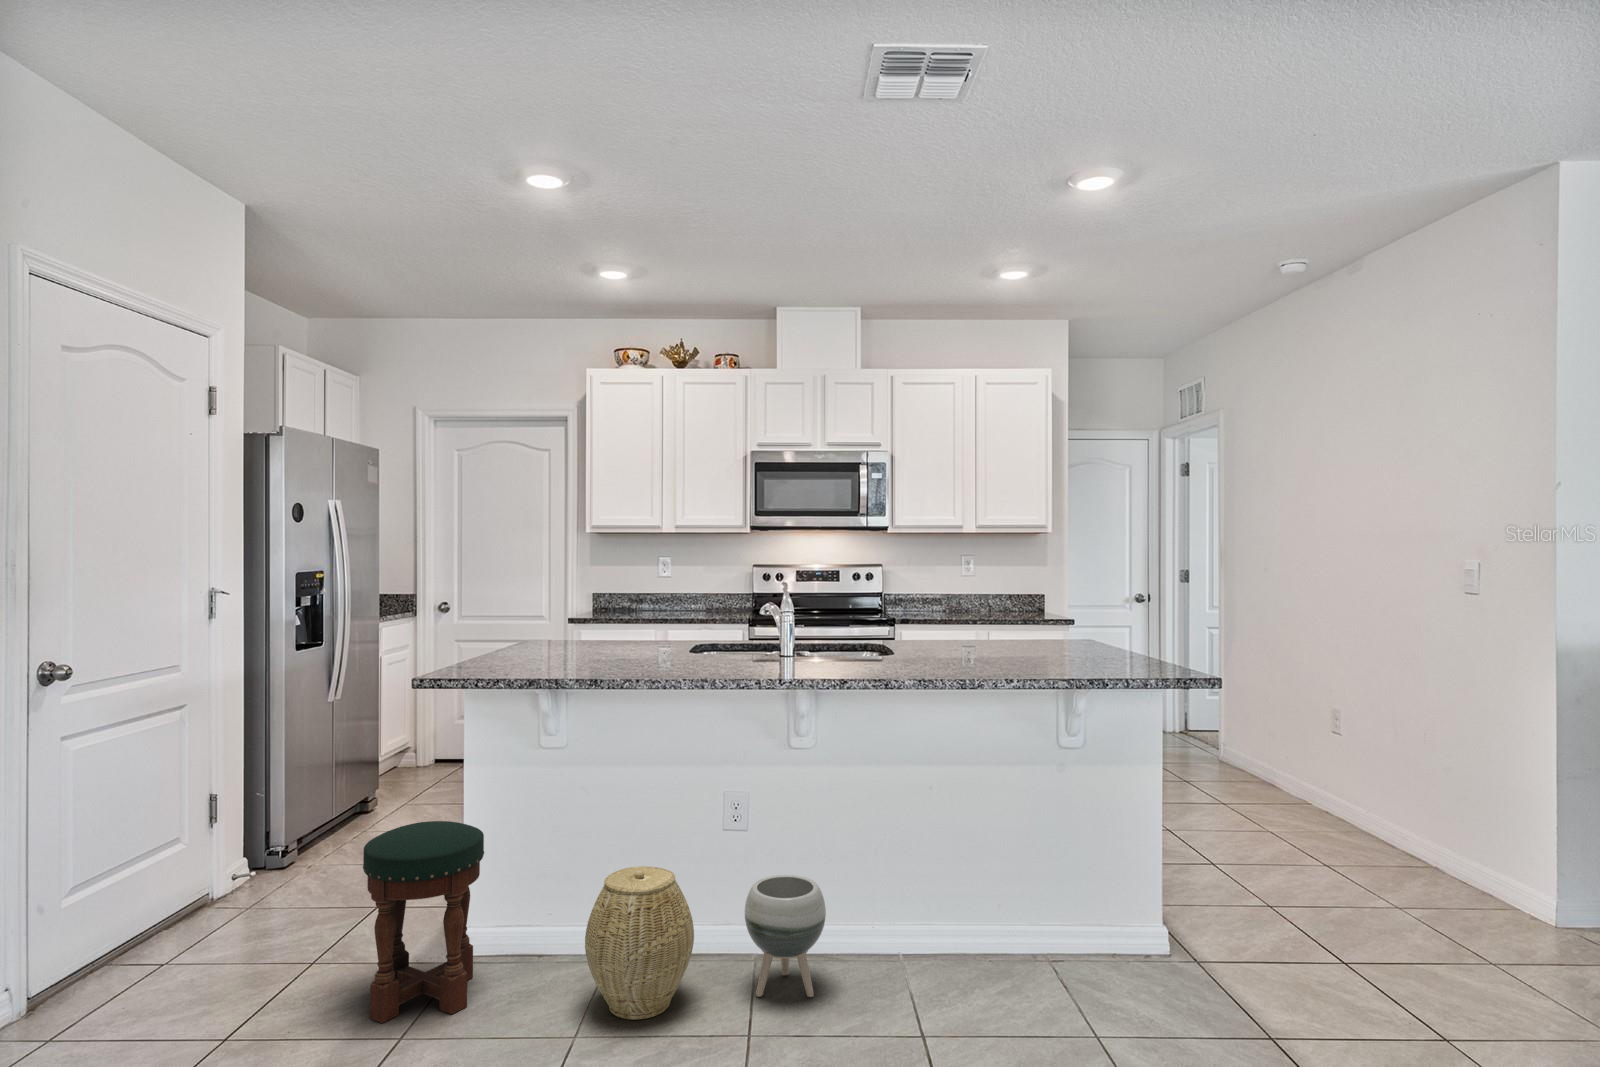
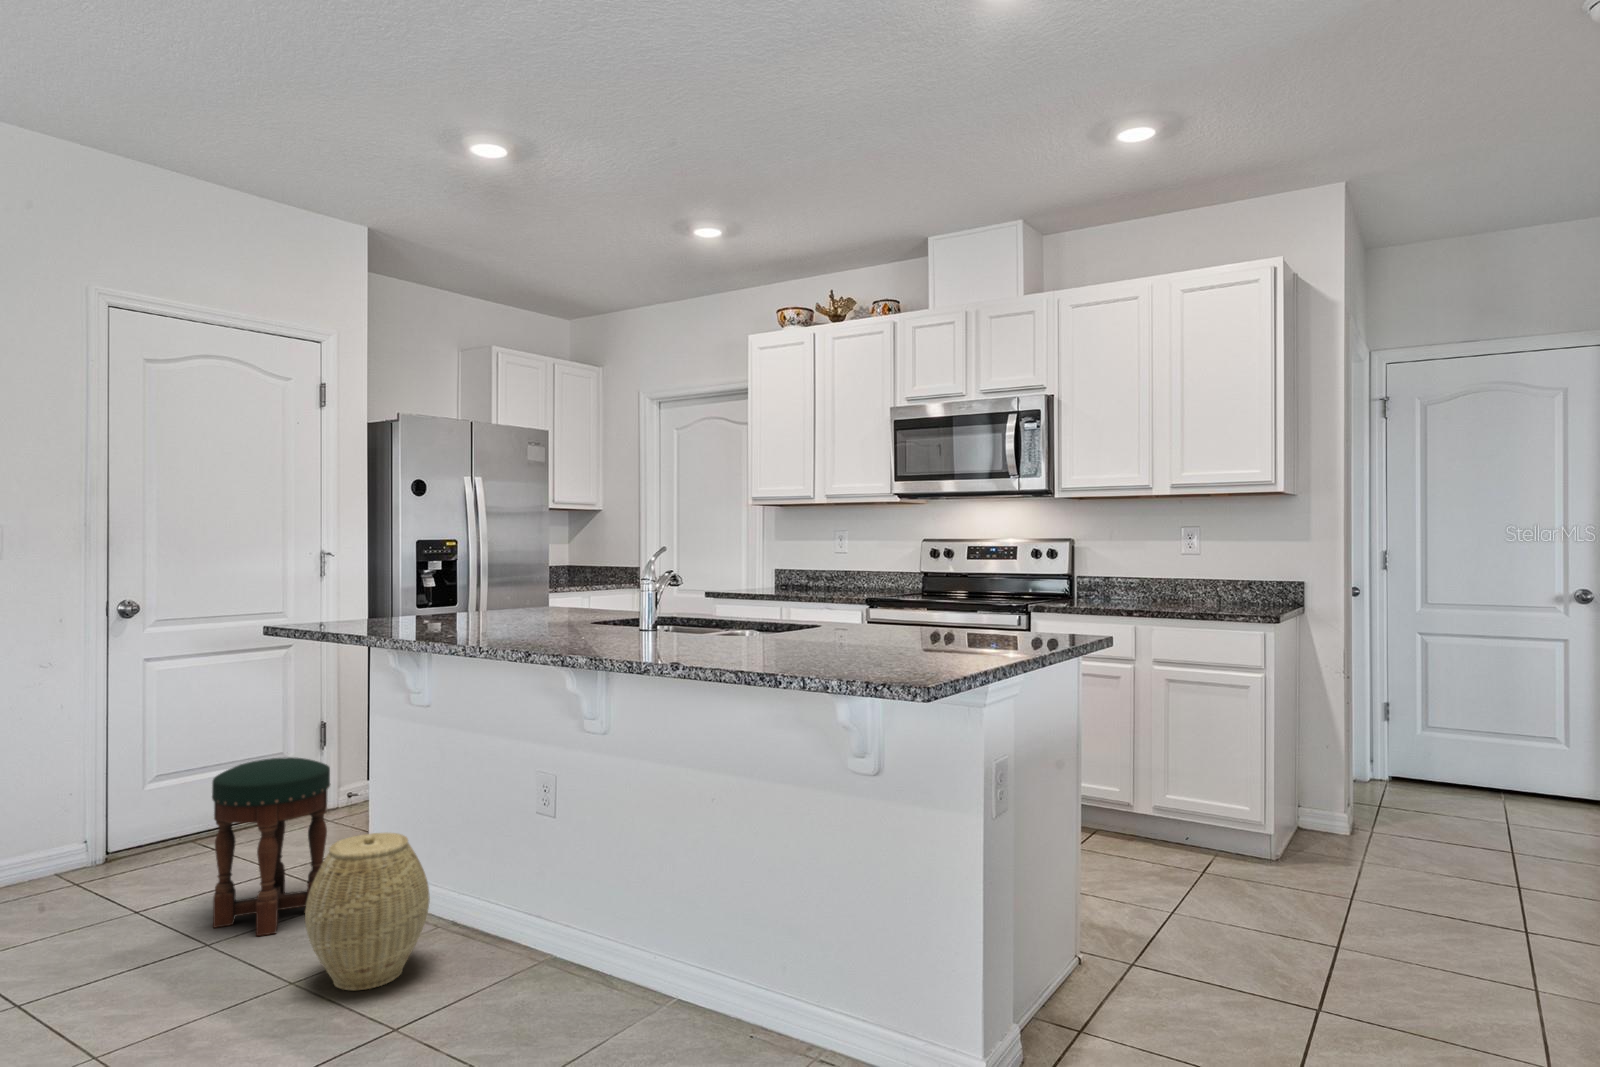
planter: present [745,875,826,997] -> none [441,874,540,1023]

